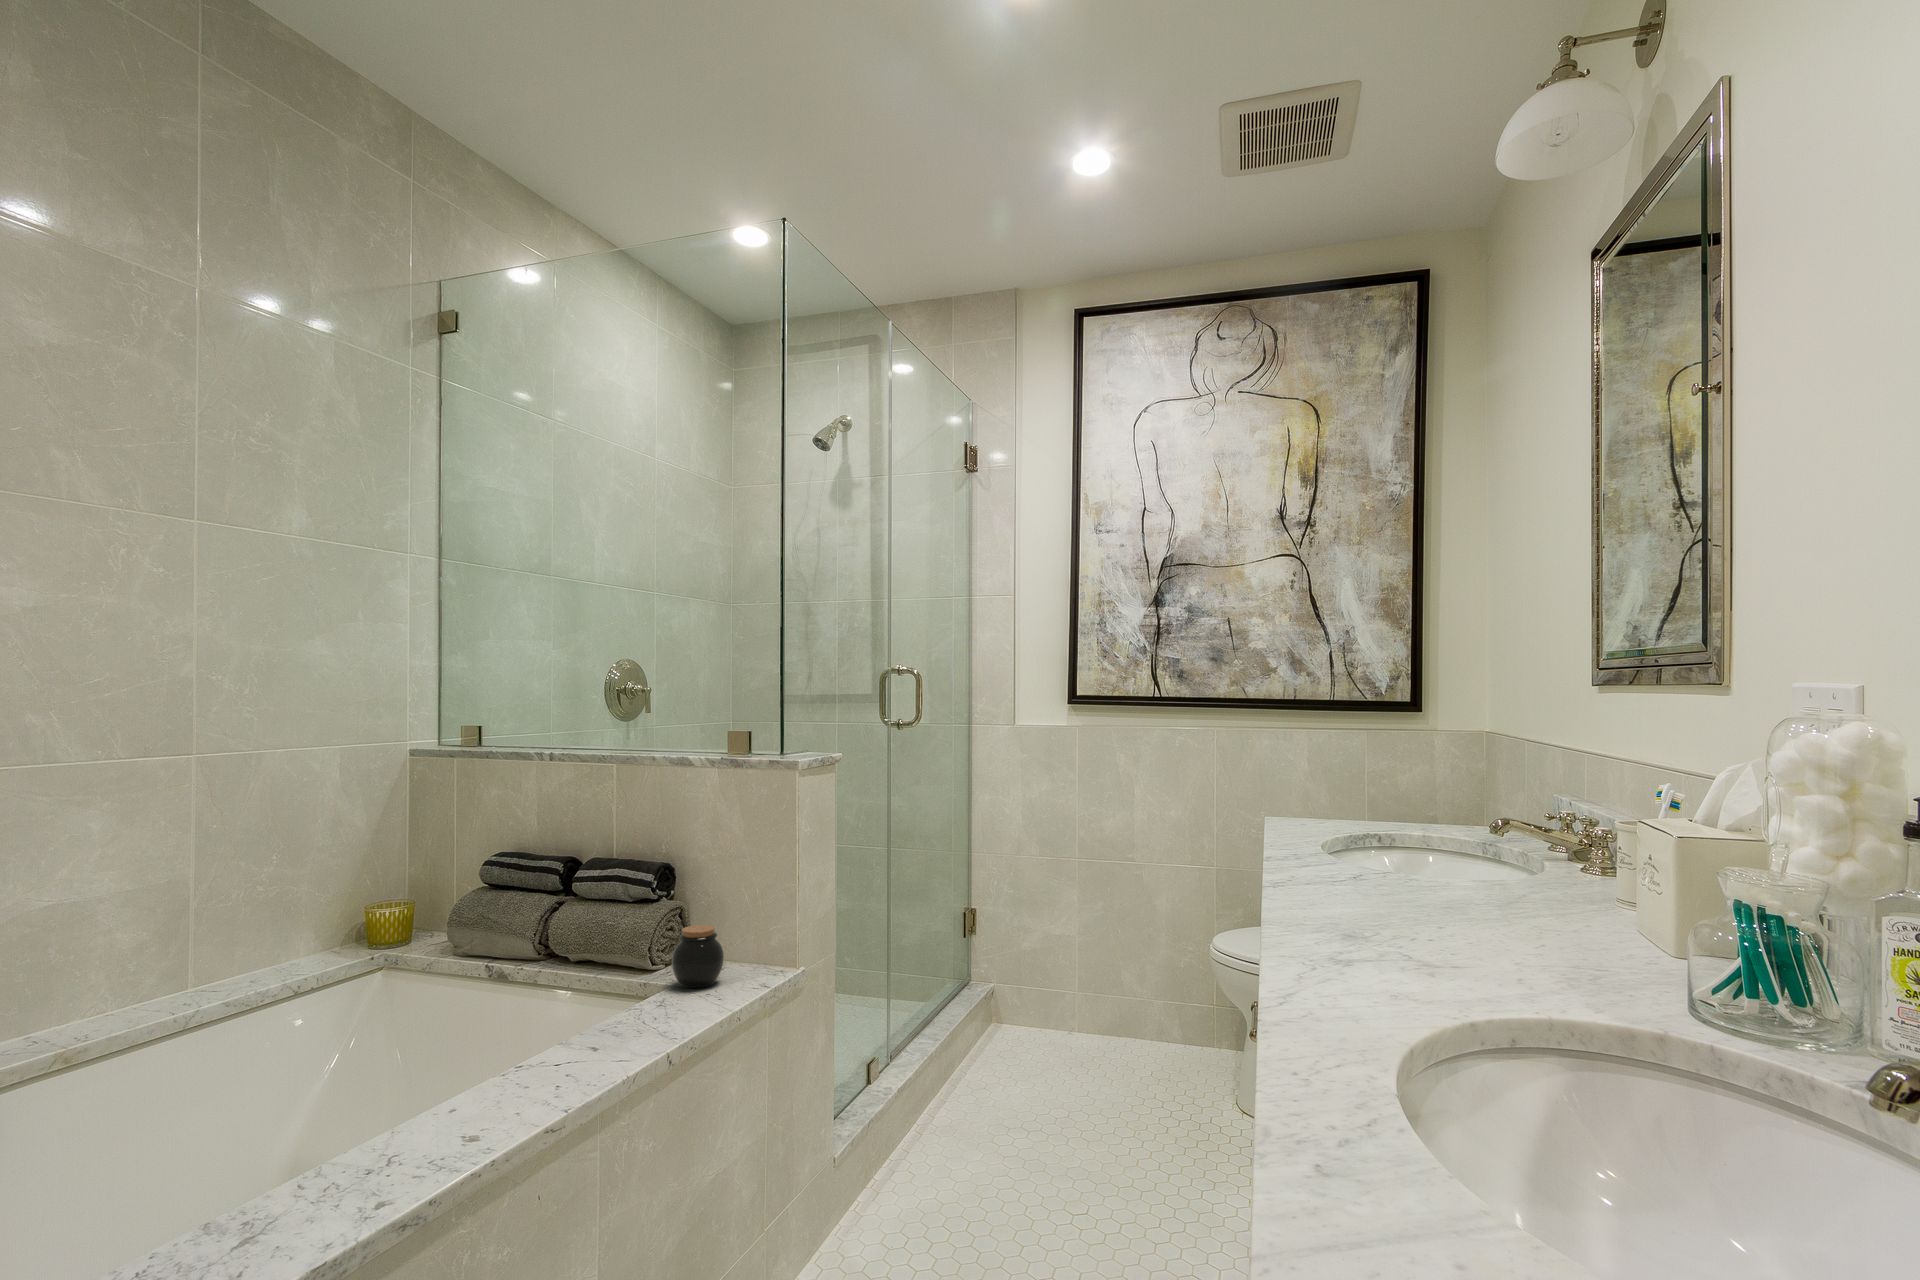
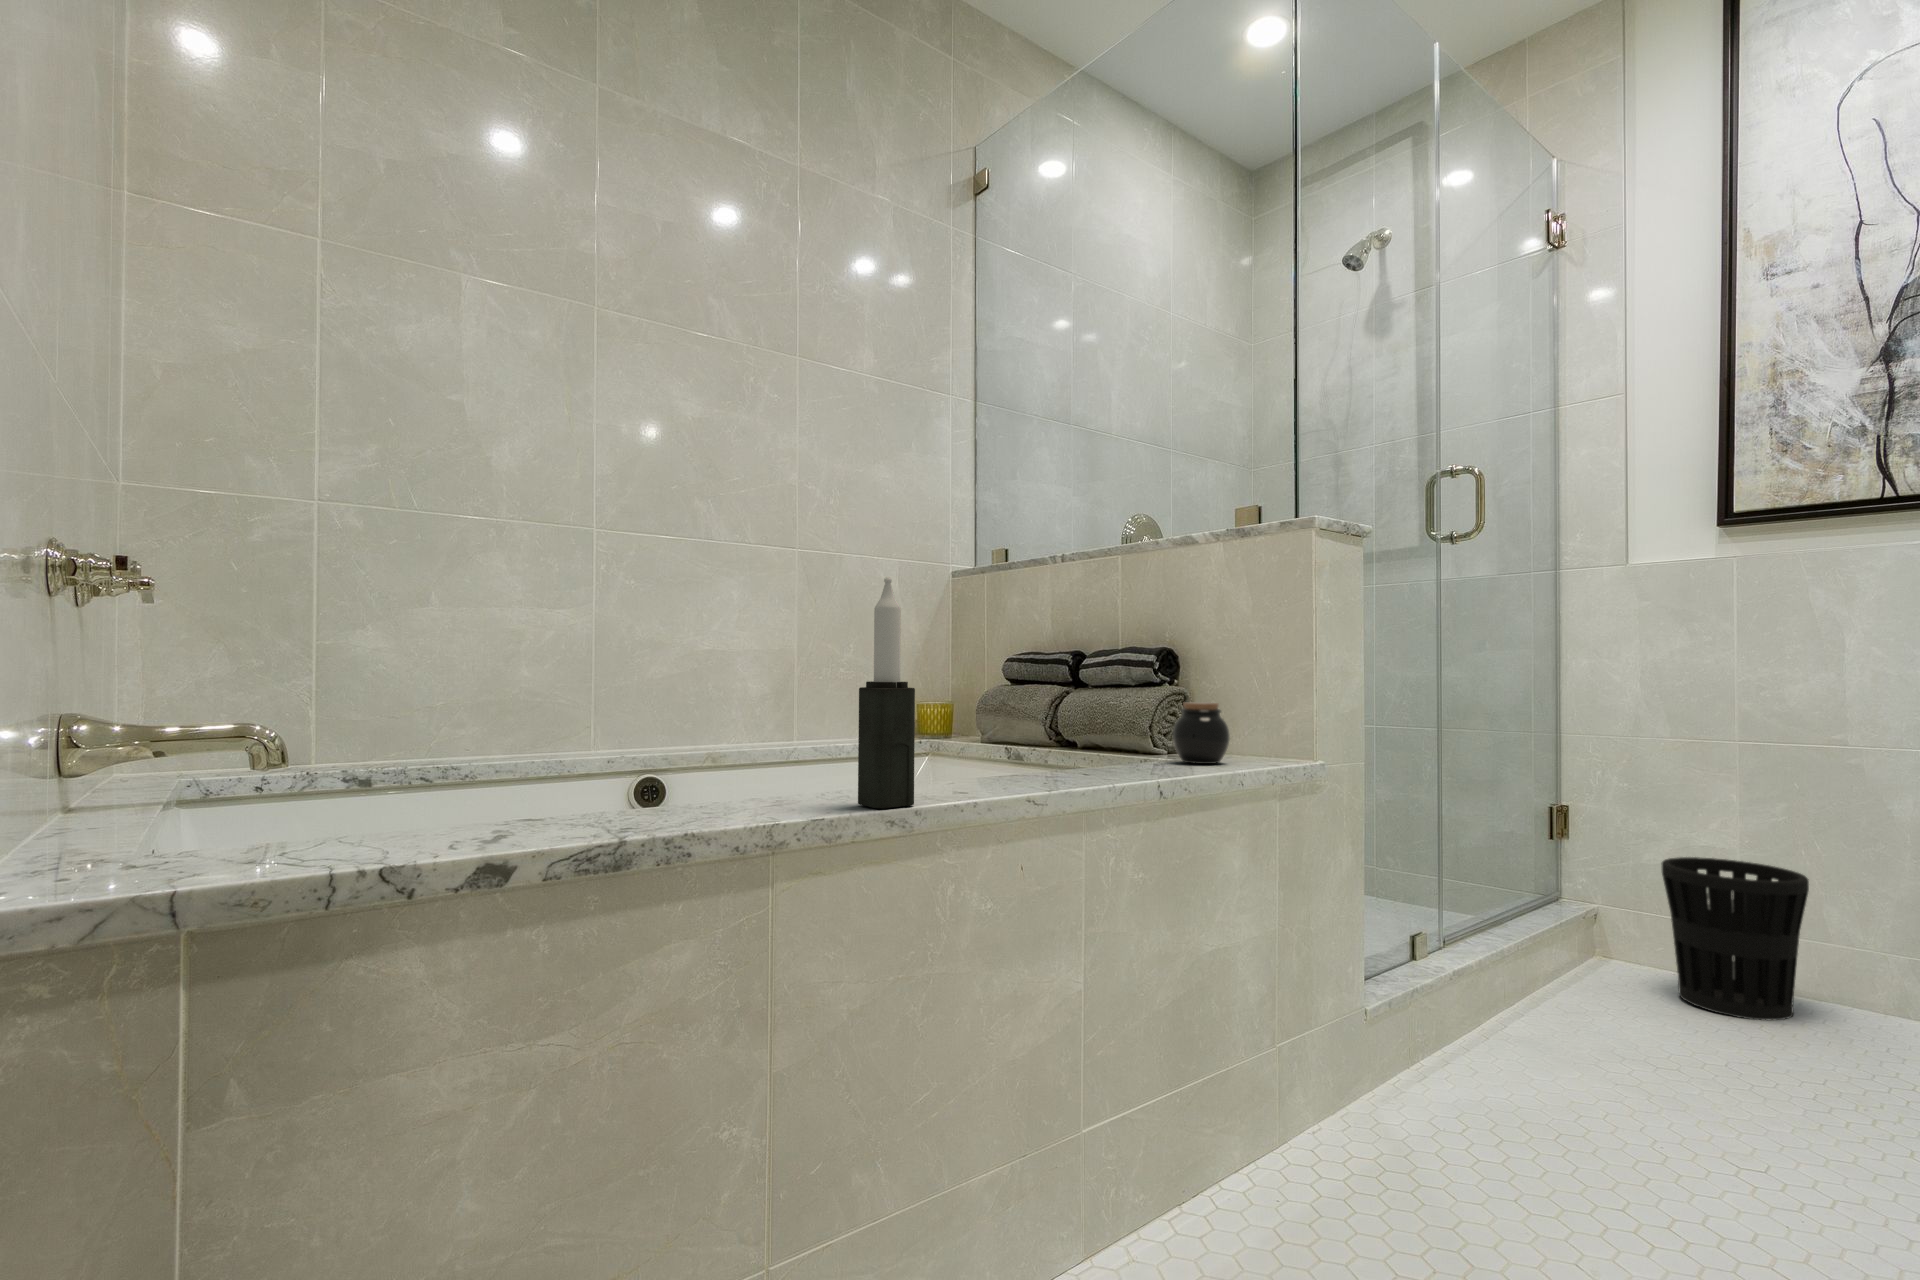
candle: none [366,939,437,1189] -> present [858,577,915,808]
wastebasket: none [1034,955,1116,1079] -> present [1662,857,1809,1020]

